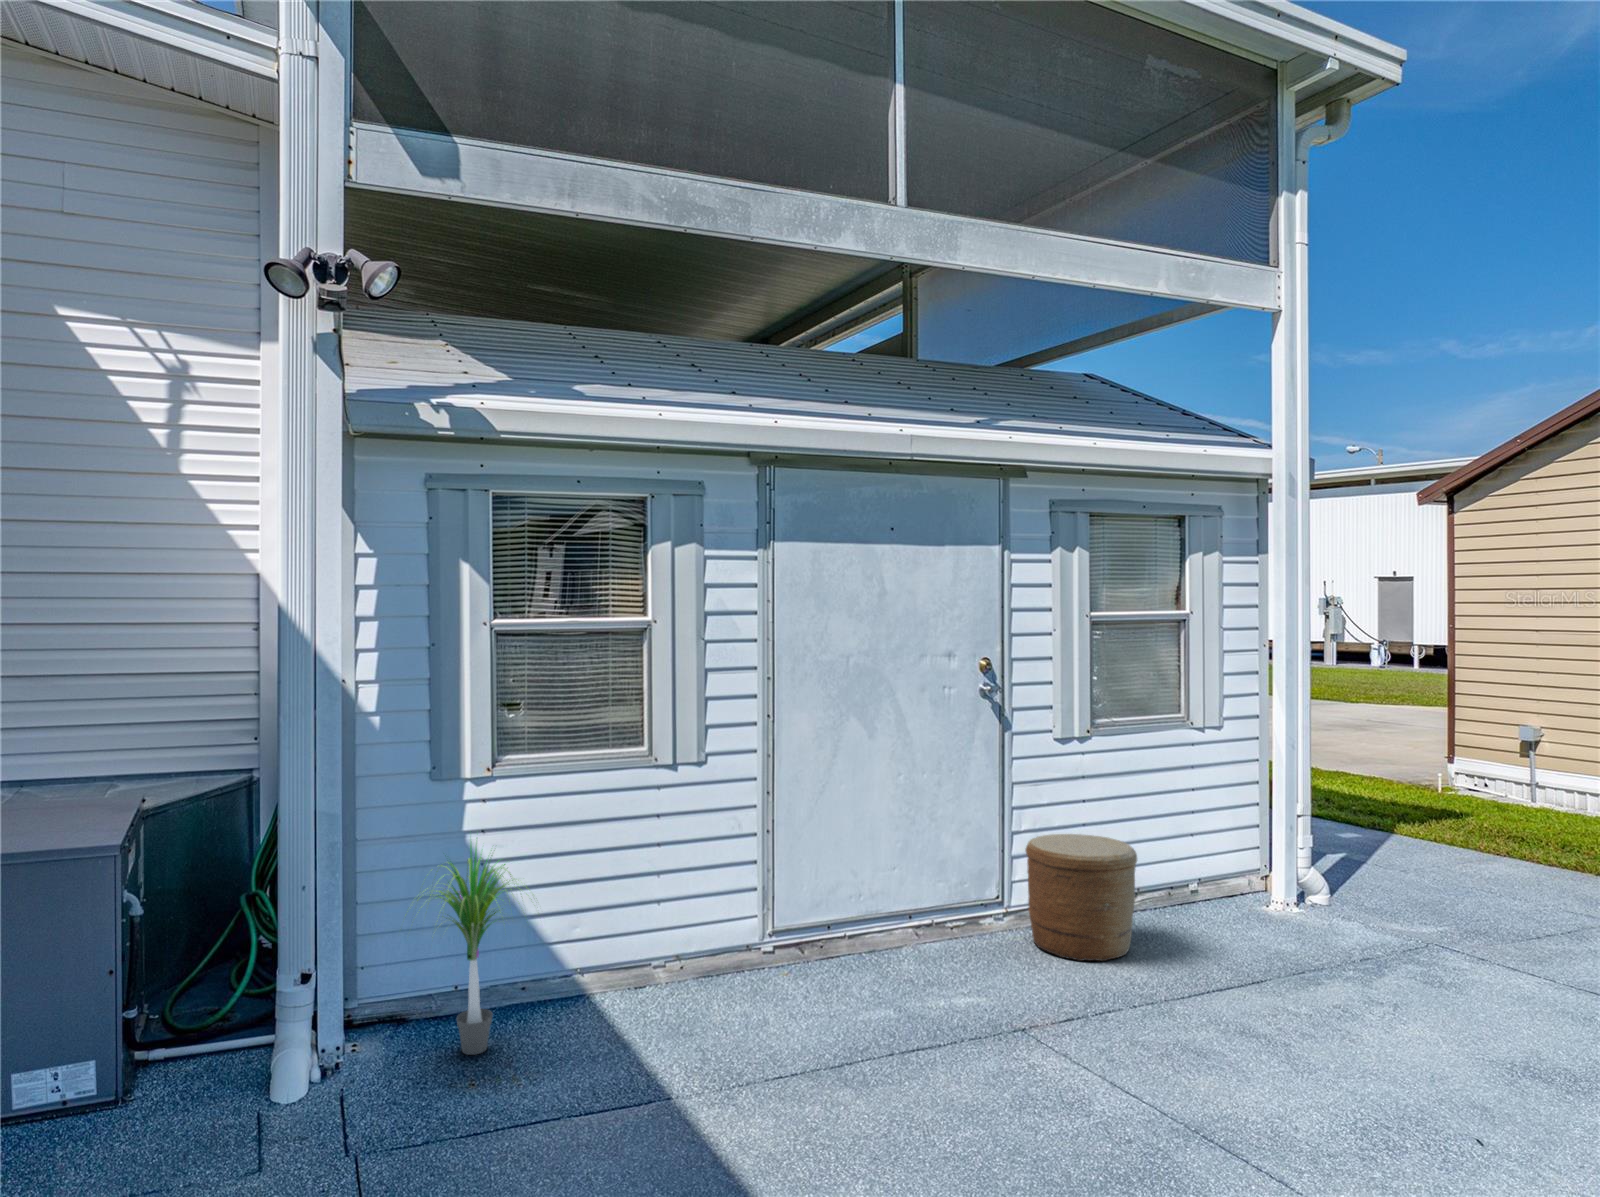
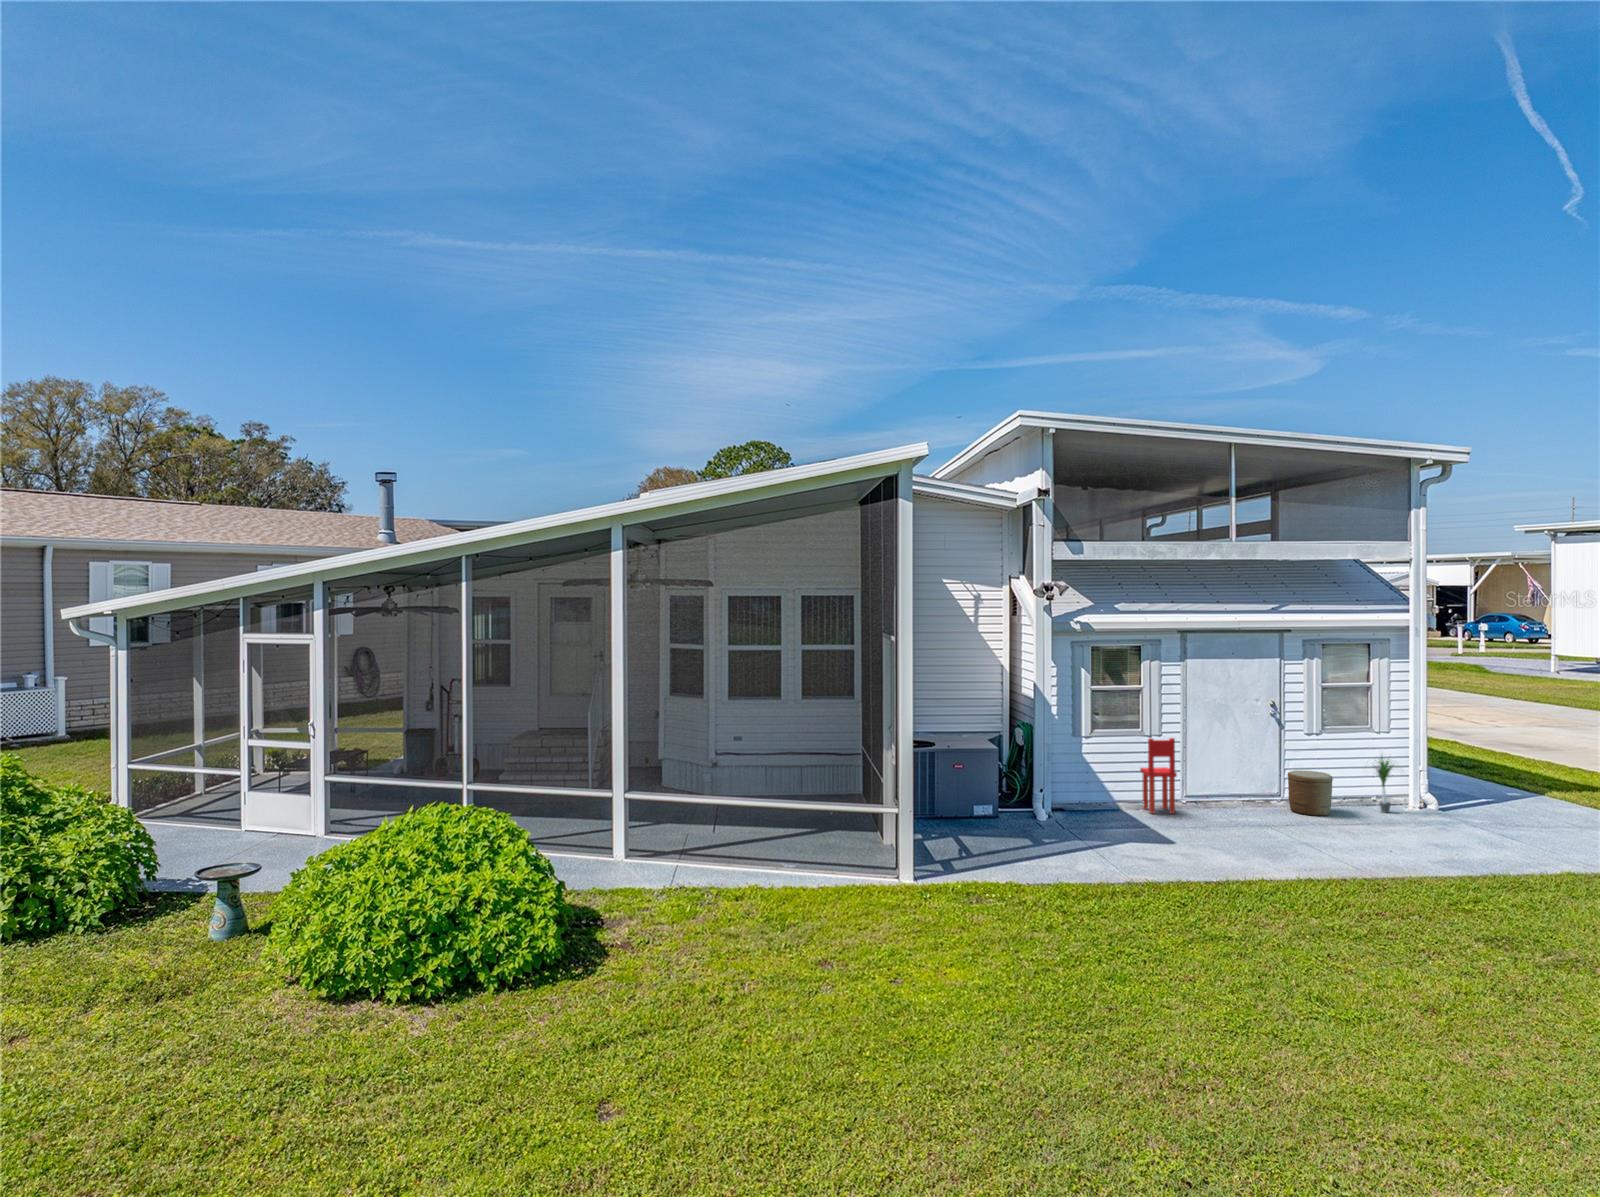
chair: none [644,771,749,1020] -> present [1140,738,1177,814]
potted plant: present [405,846,515,1055] -> present [1375,757,1394,813]

